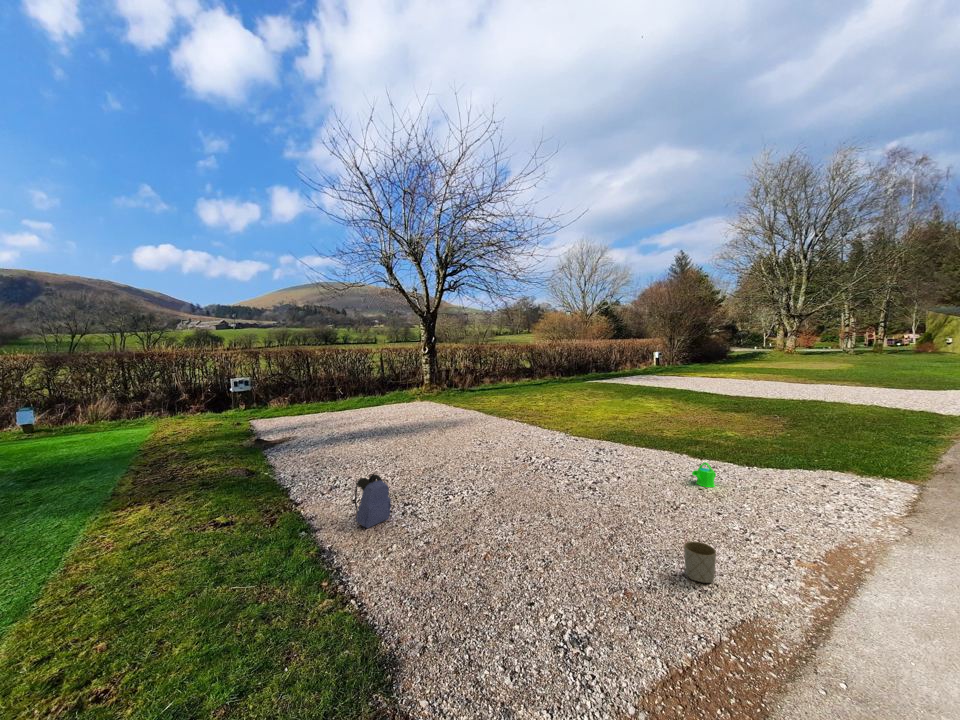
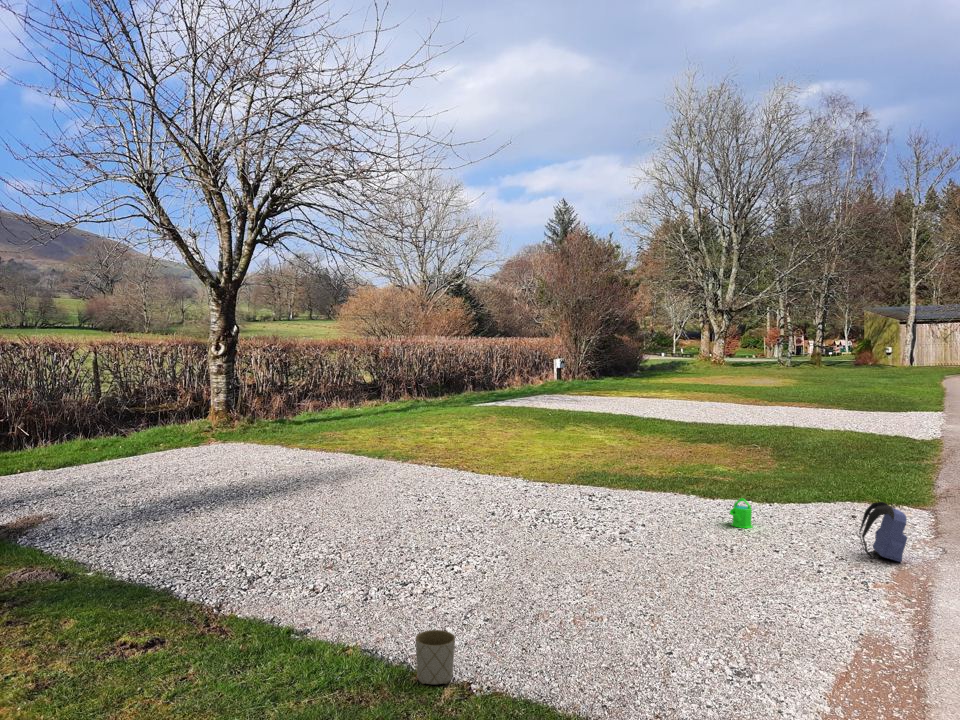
backpack: present [355,474,391,528] -> present [859,502,907,562]
planter: present [684,541,716,583] -> present [416,630,455,684]

